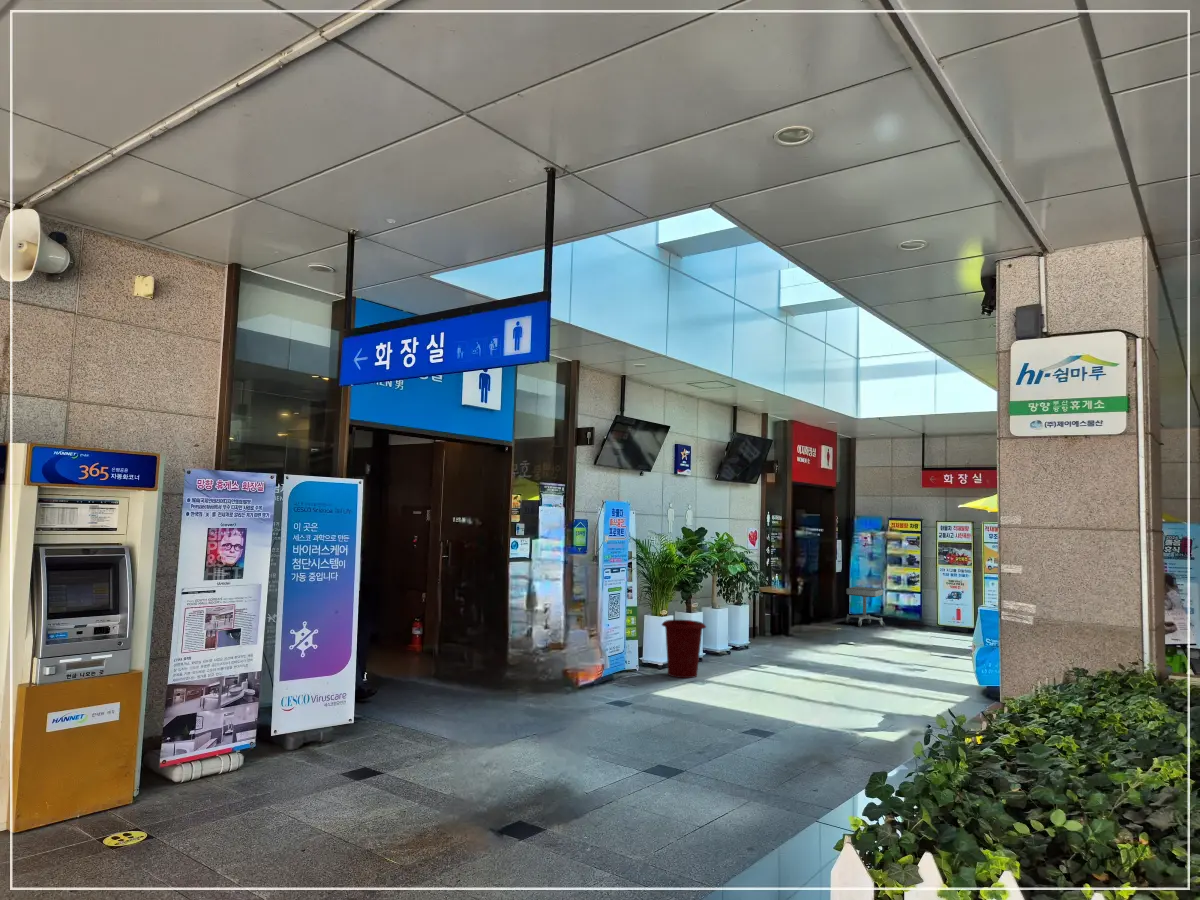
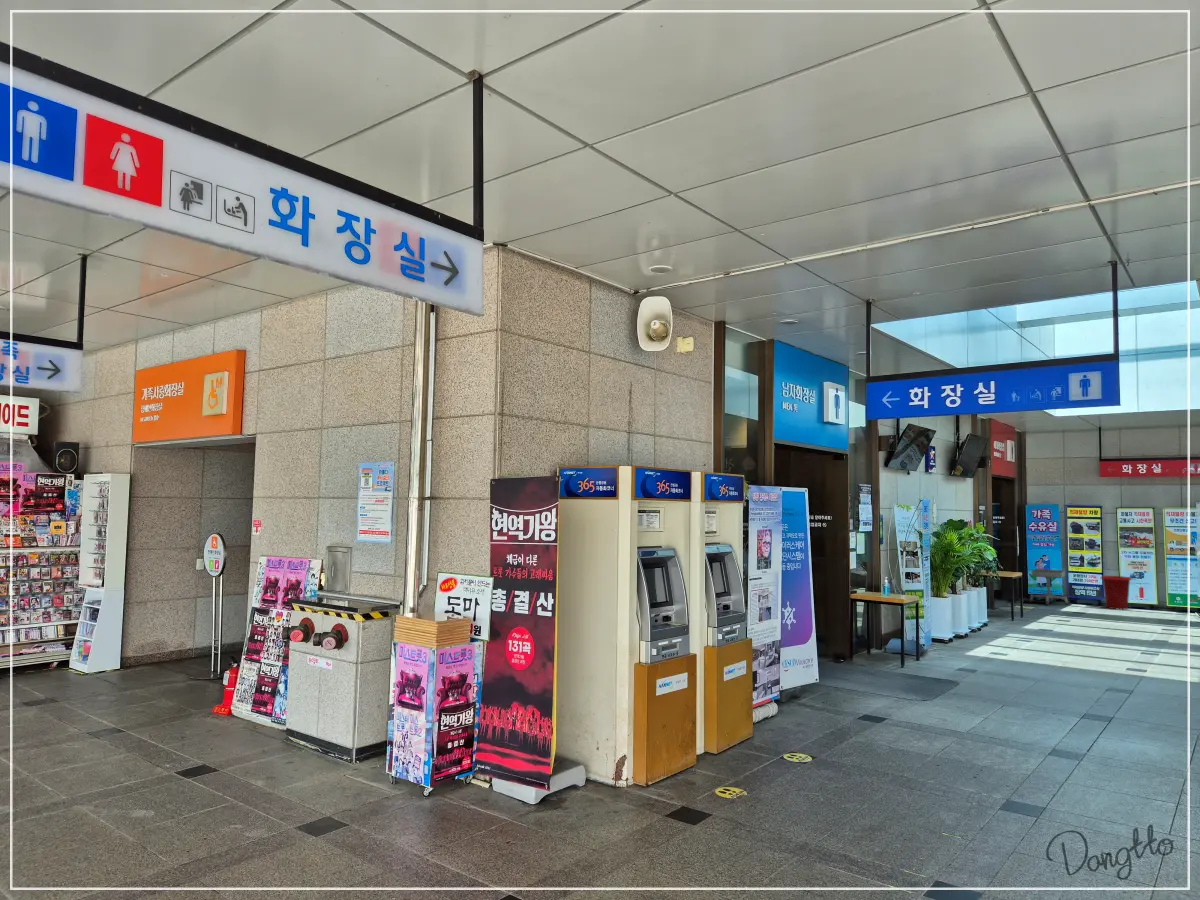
waste bin: present [662,620,706,678] -> present [1101,576,1132,610]

